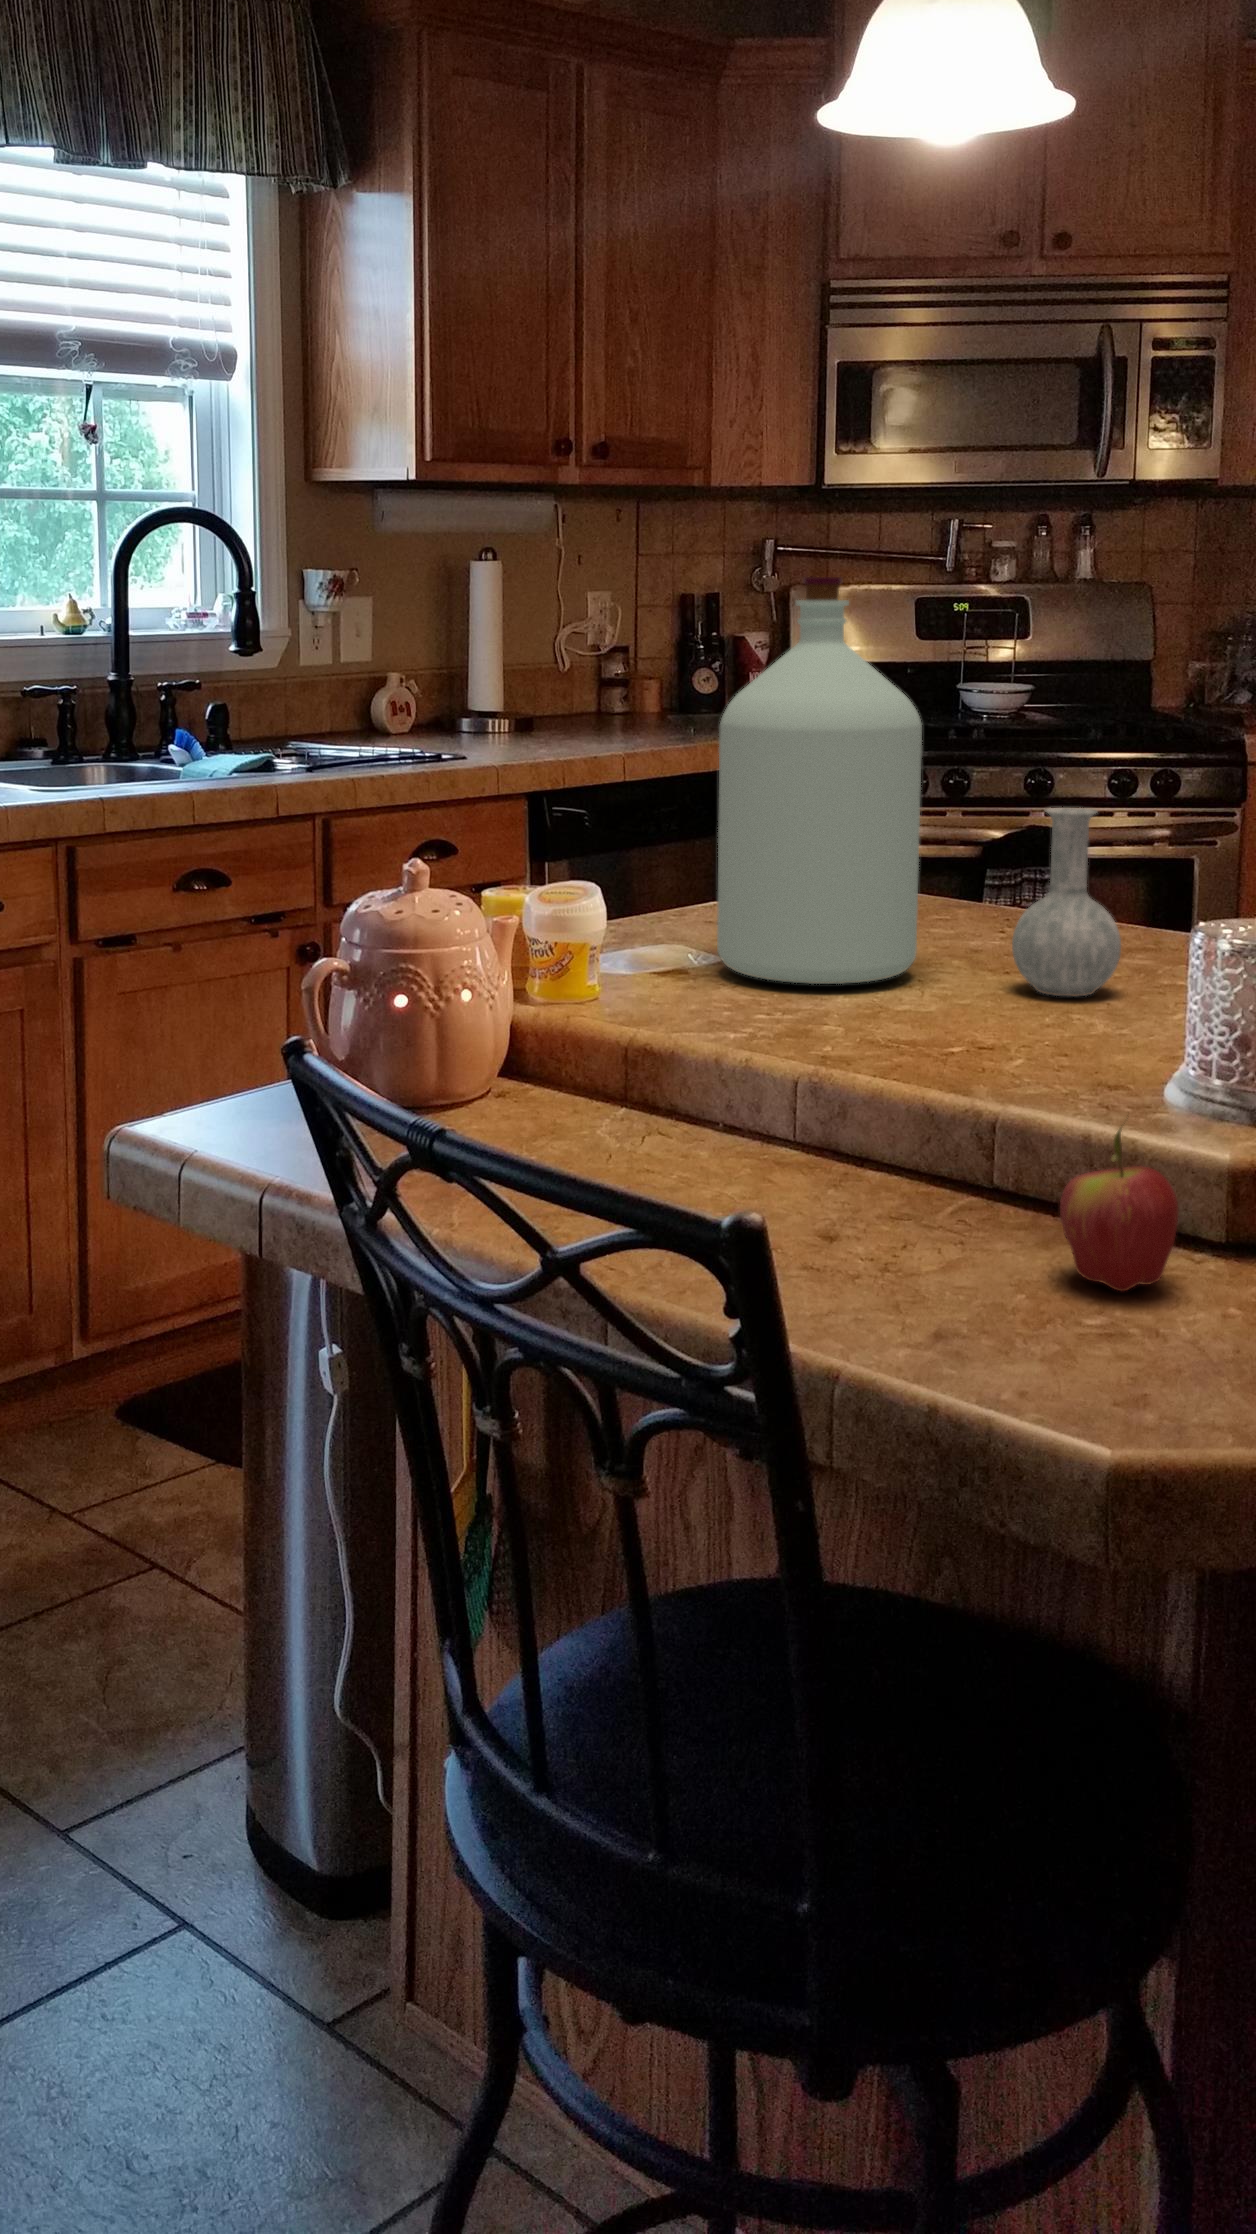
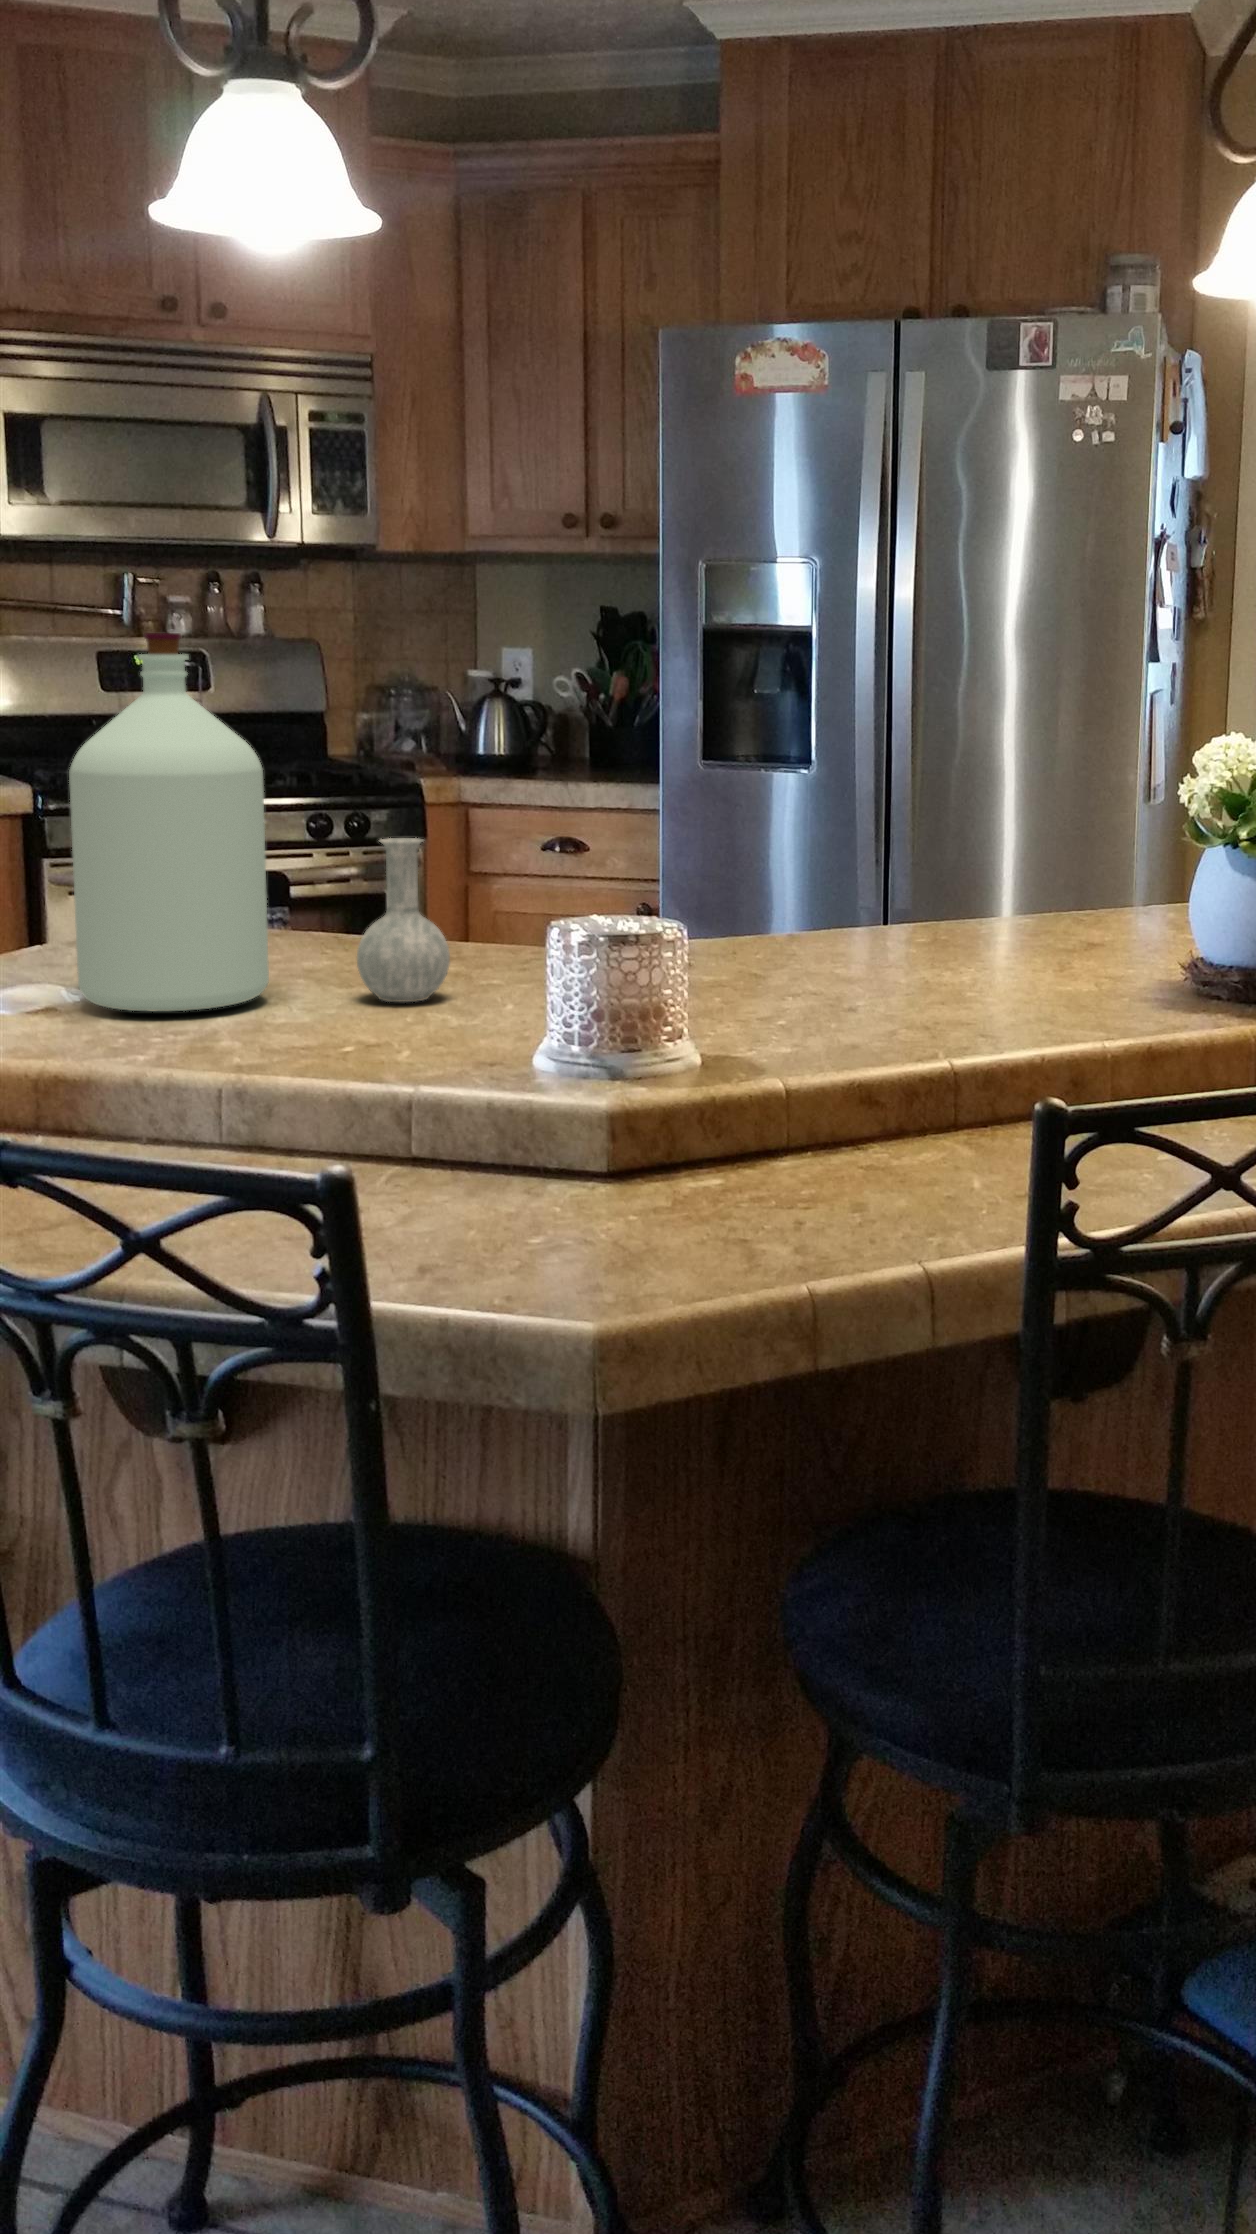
fruit: present [1060,1128,1179,1291] -> none [496,1071,589,1216]

